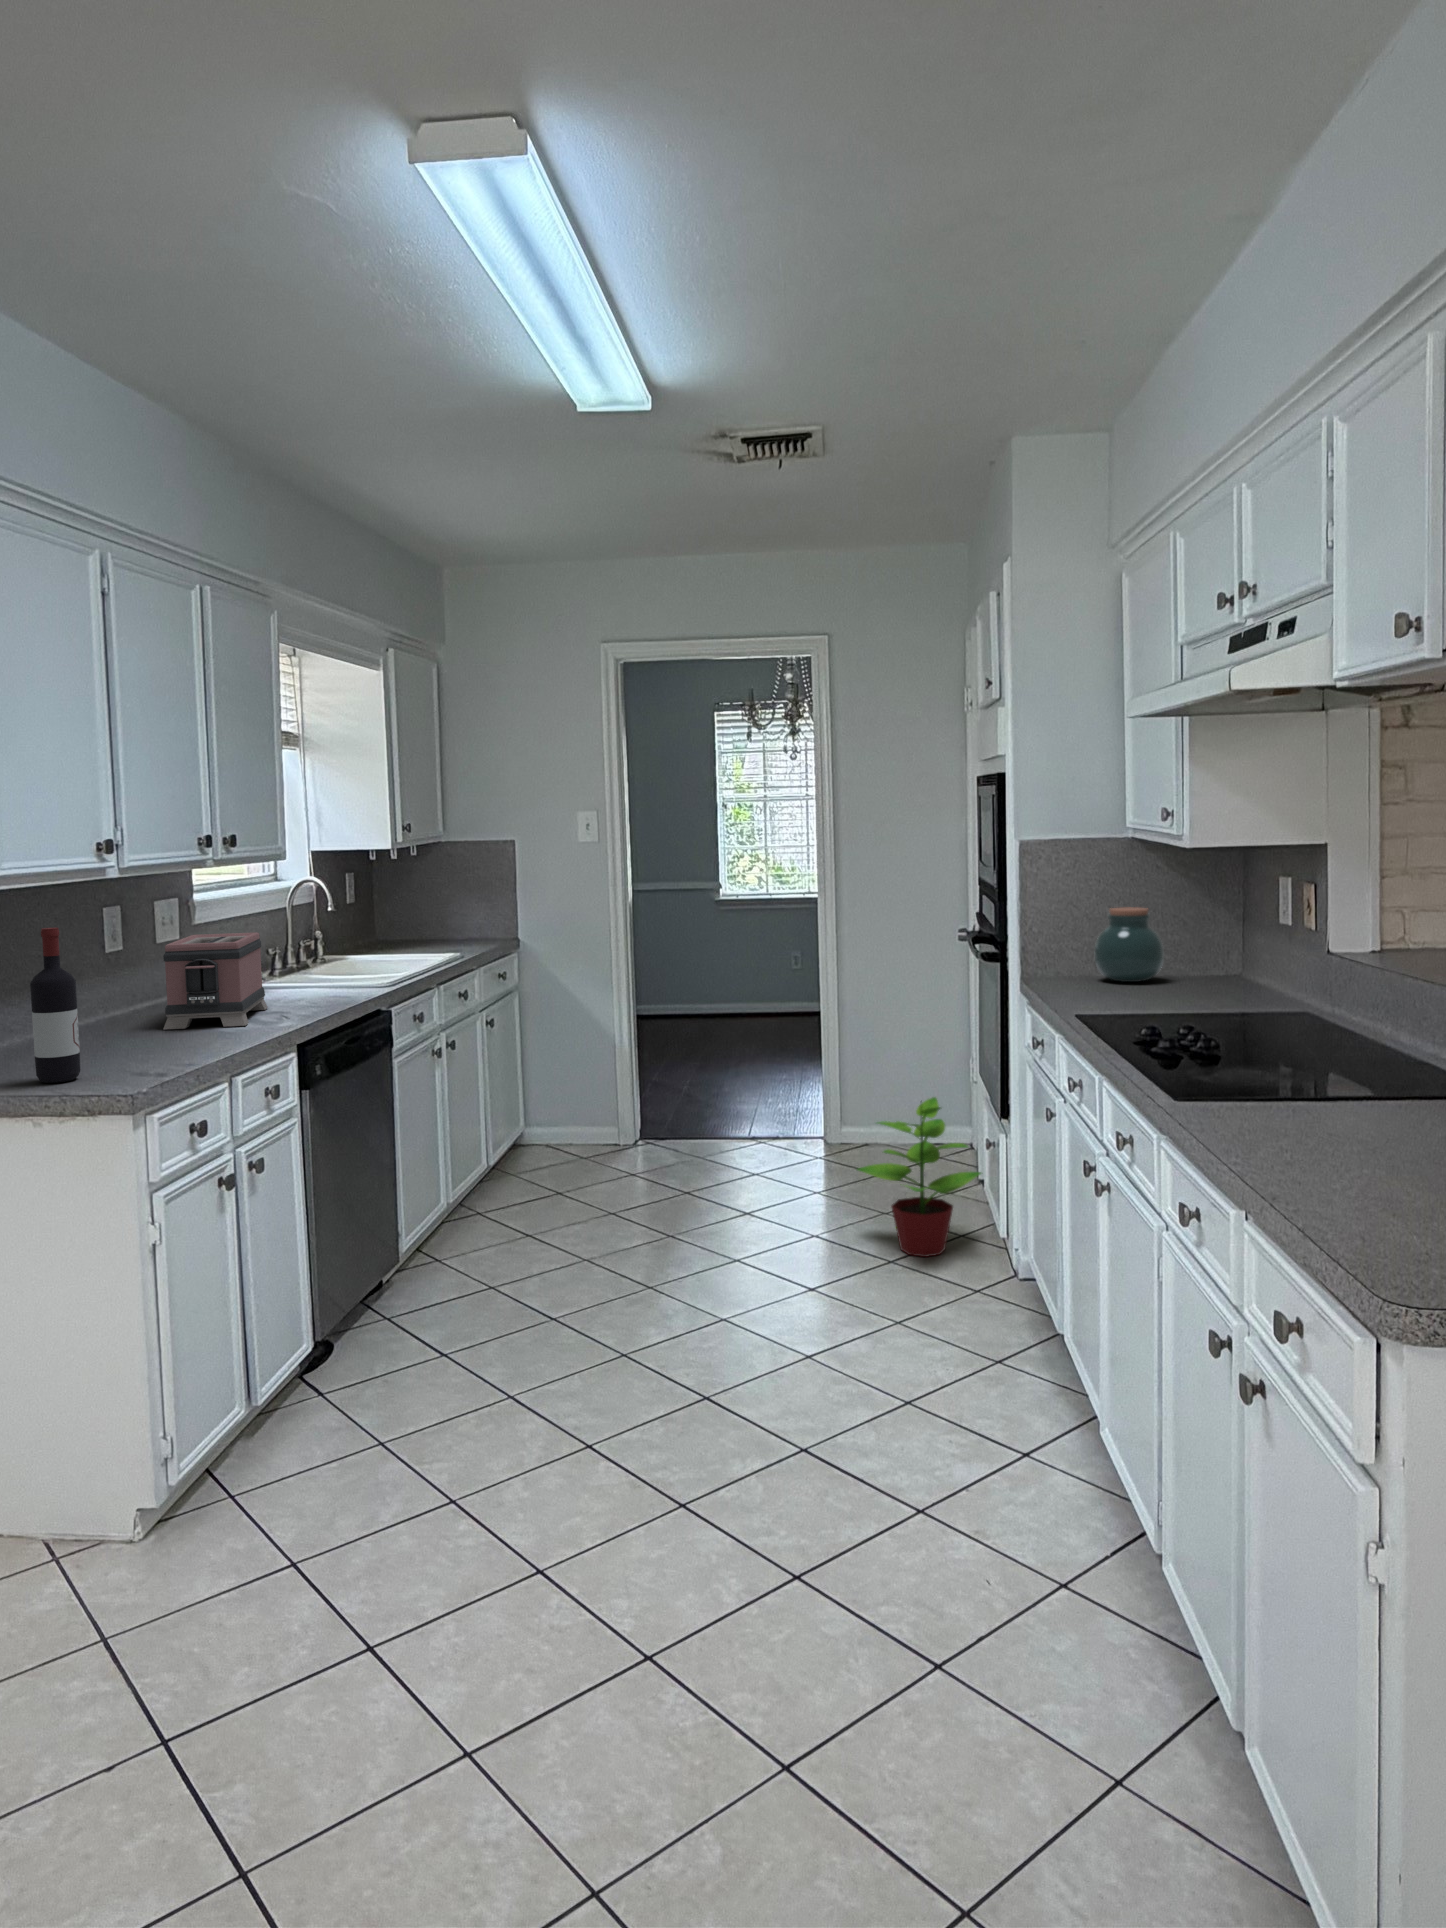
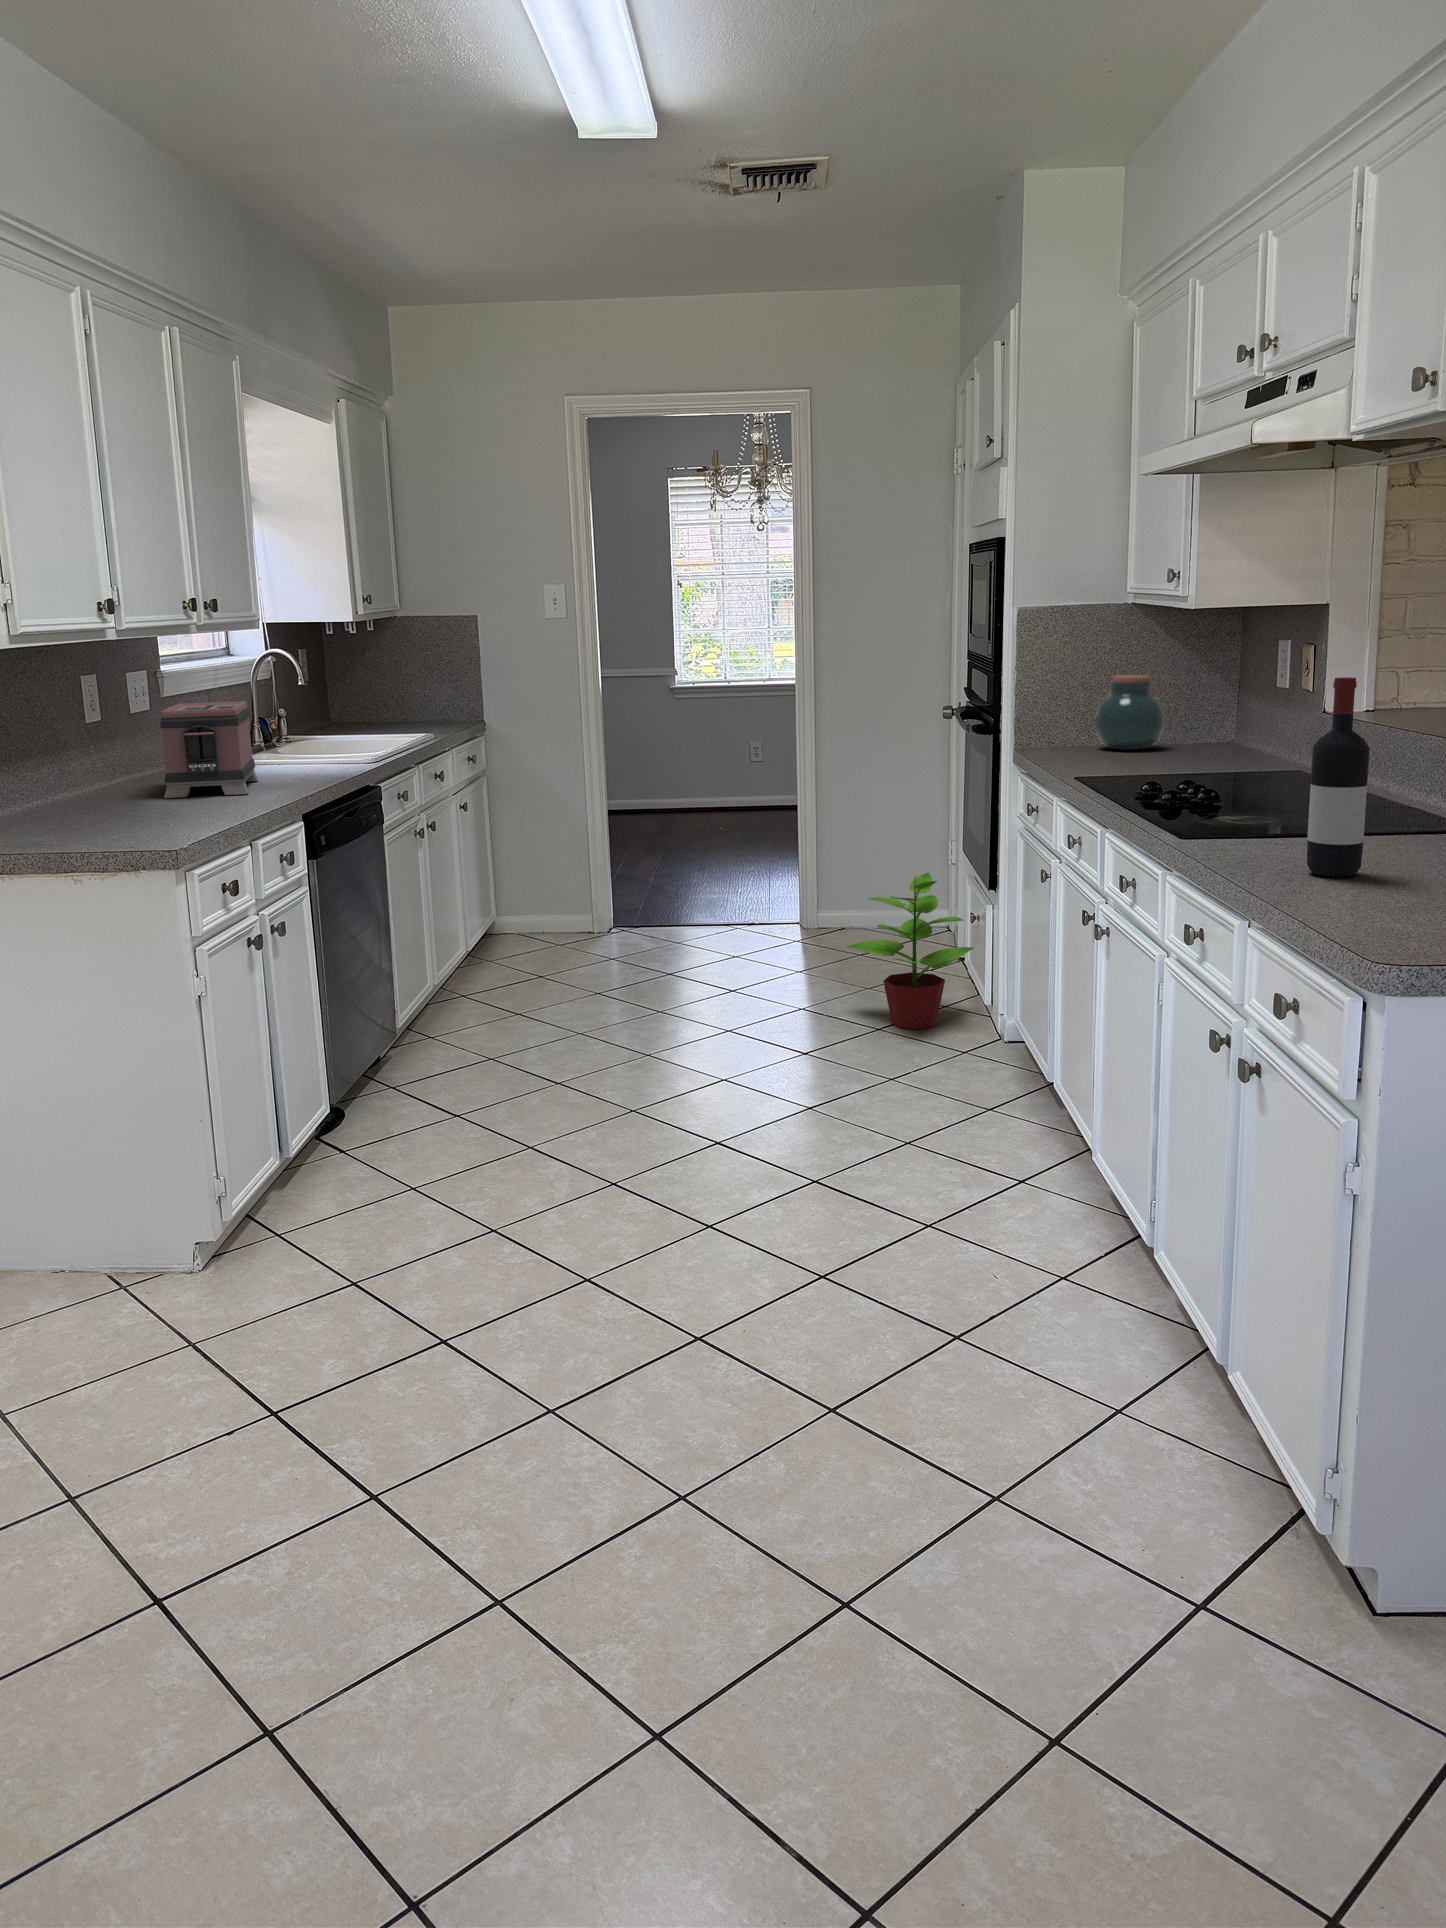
wine bottle: present [30,928,80,1083] -> present [1307,677,1370,877]

